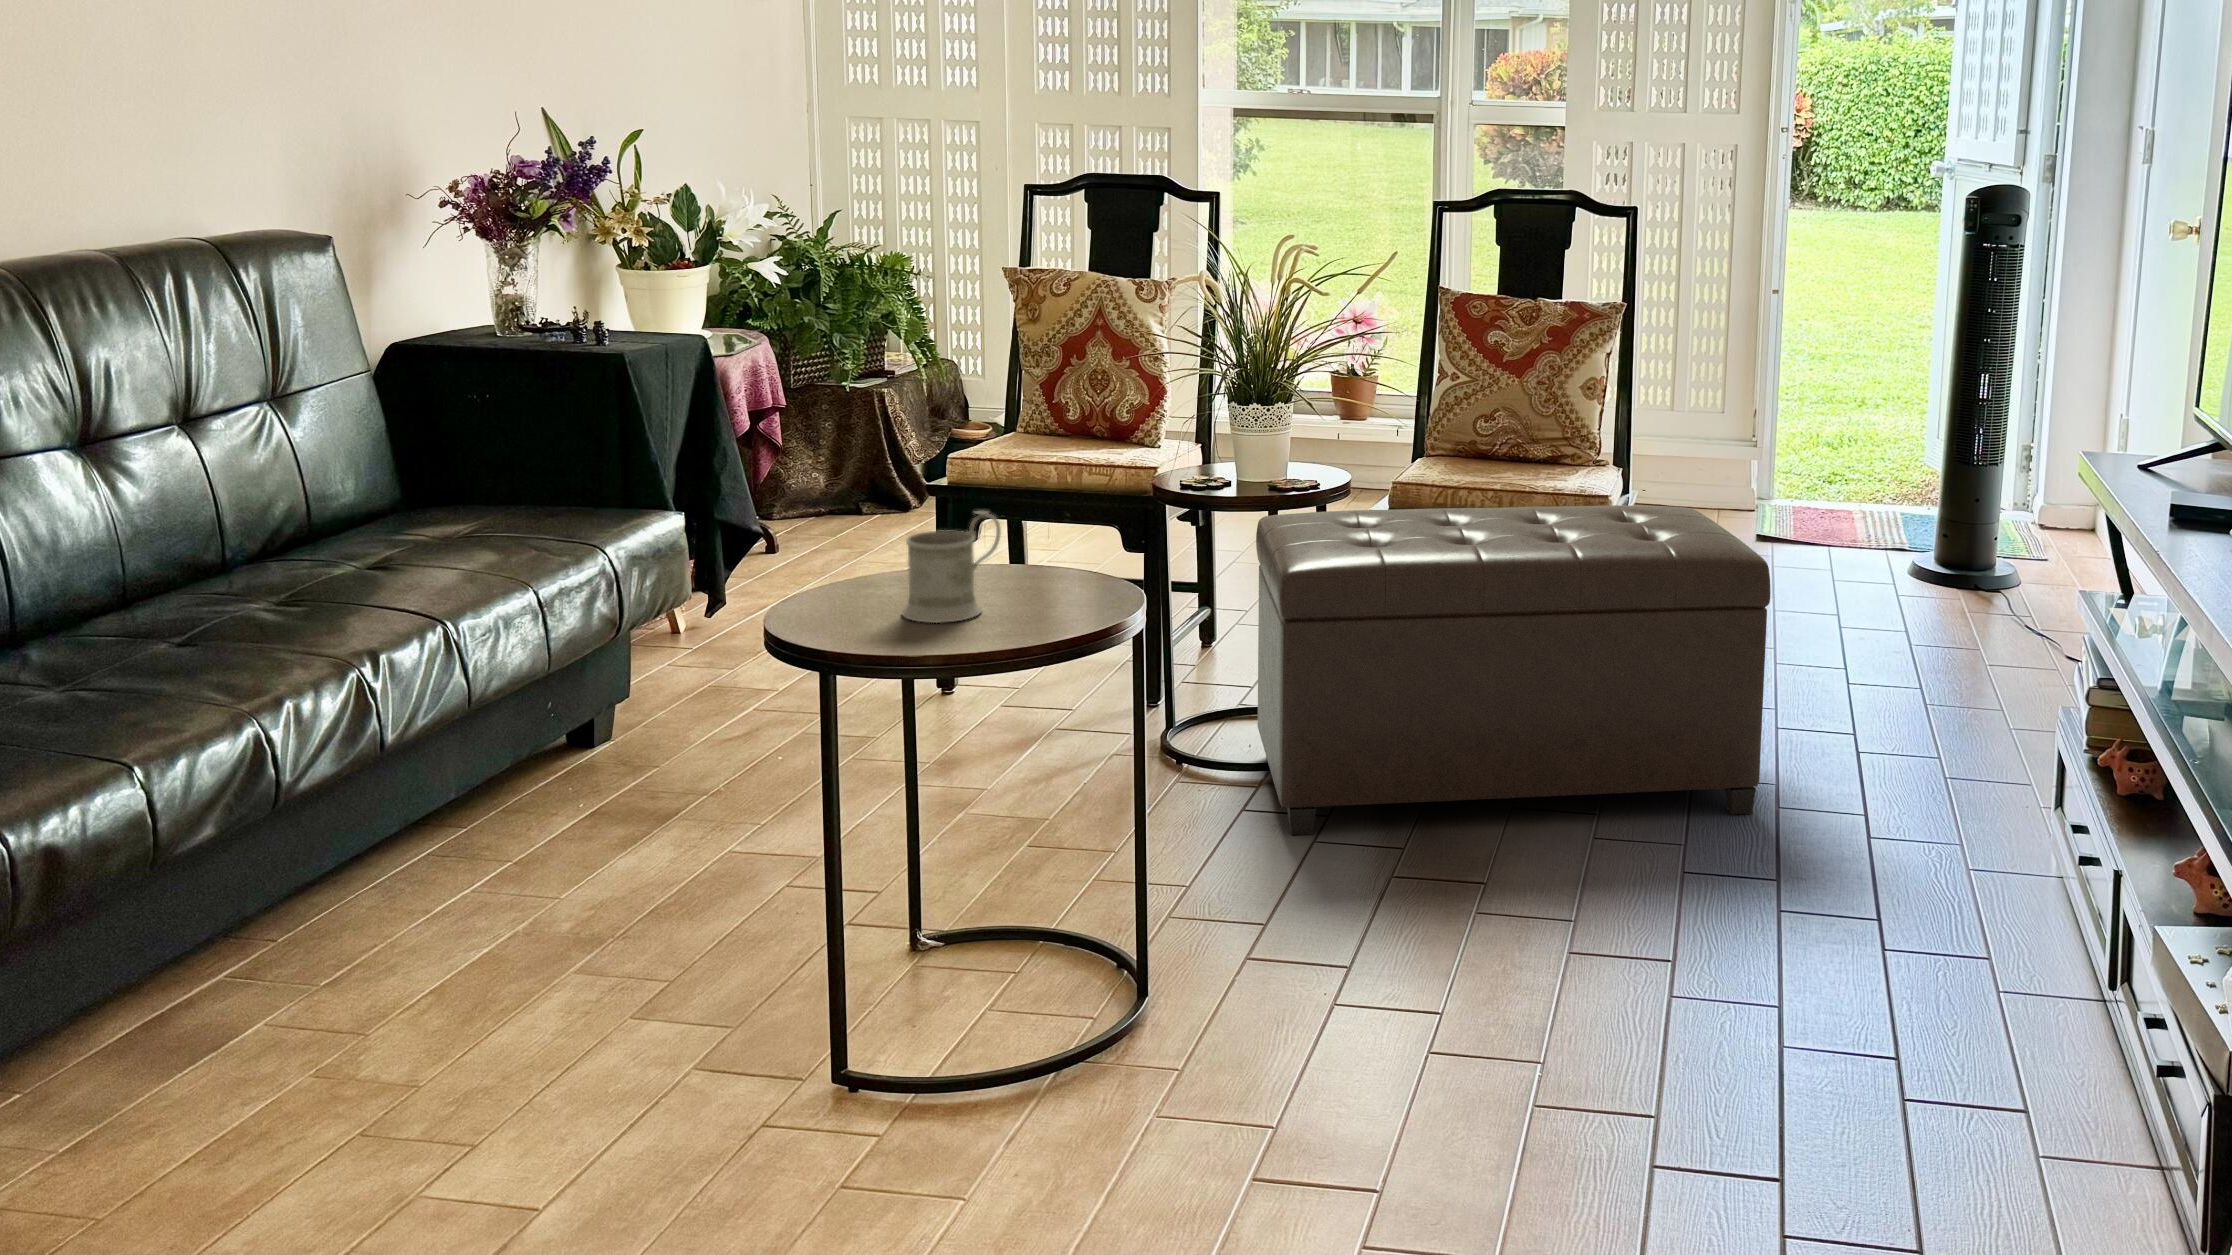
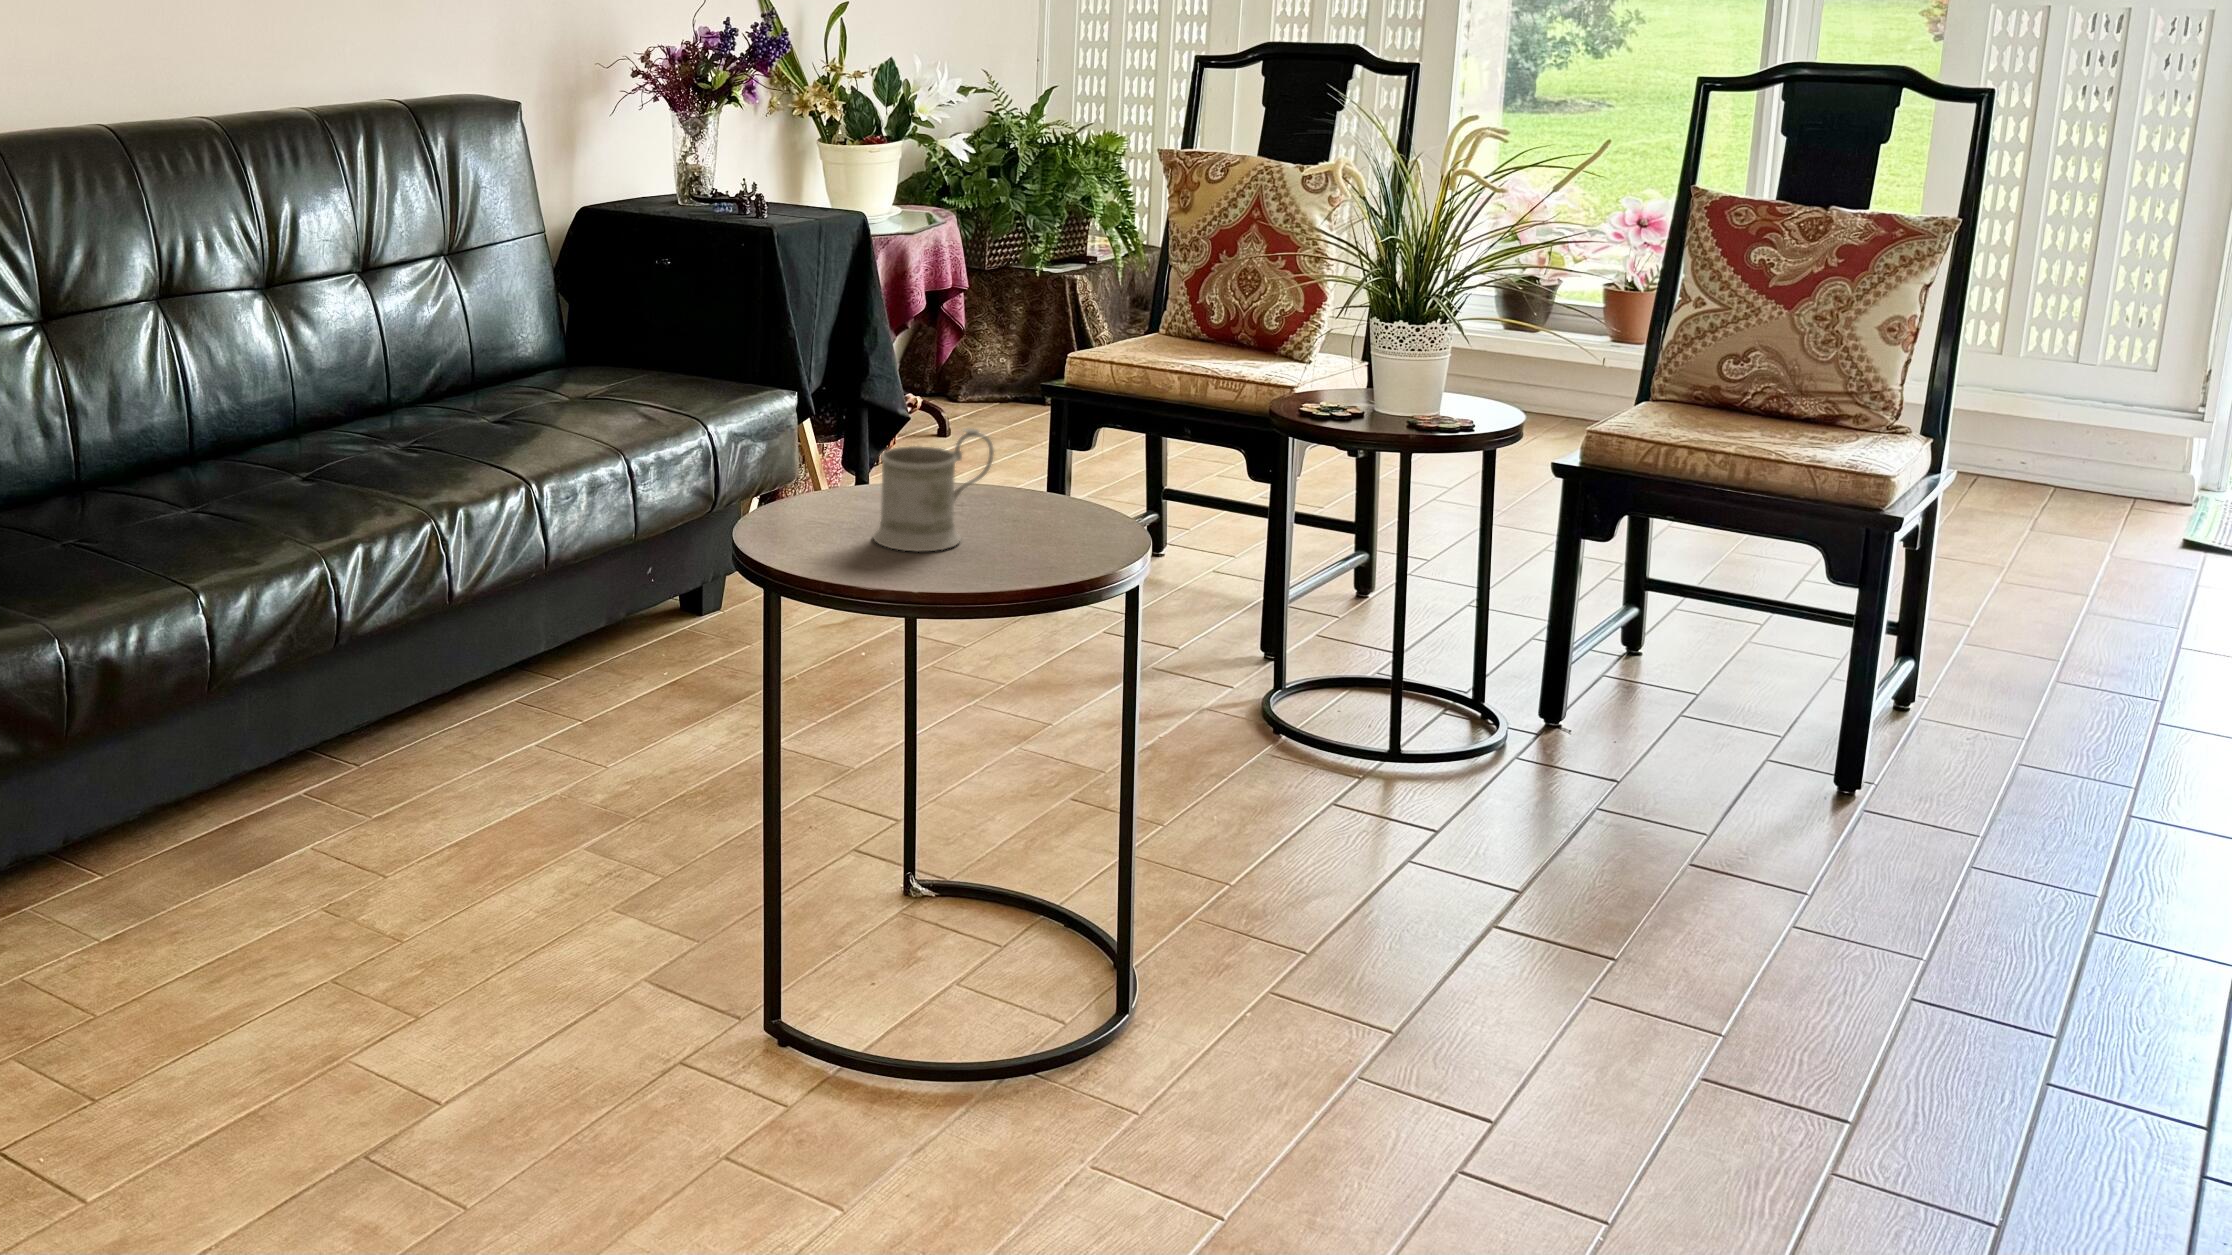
ottoman: present [1256,505,1771,835] -> none [1370,457,2105,931]

